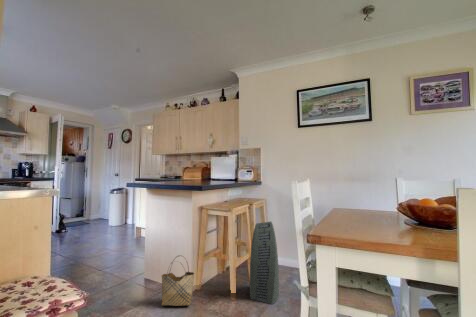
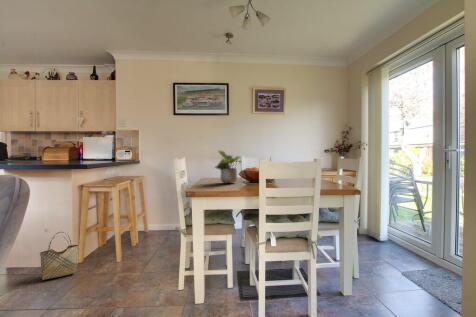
potted plant: none [359,172,416,229] -> present [215,151,241,183]
air purifier: present [250,221,279,304] -> none [134,193,159,257]

